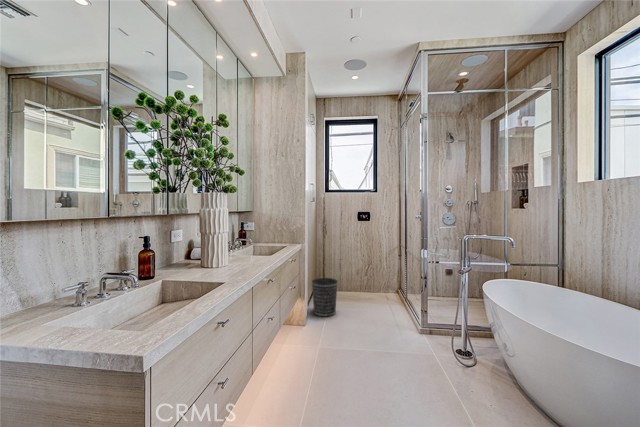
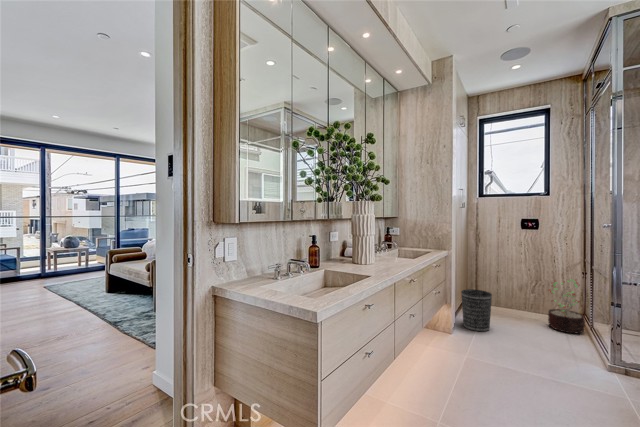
decorative plant: none [377,261,402,305] -> present [548,279,585,333]

